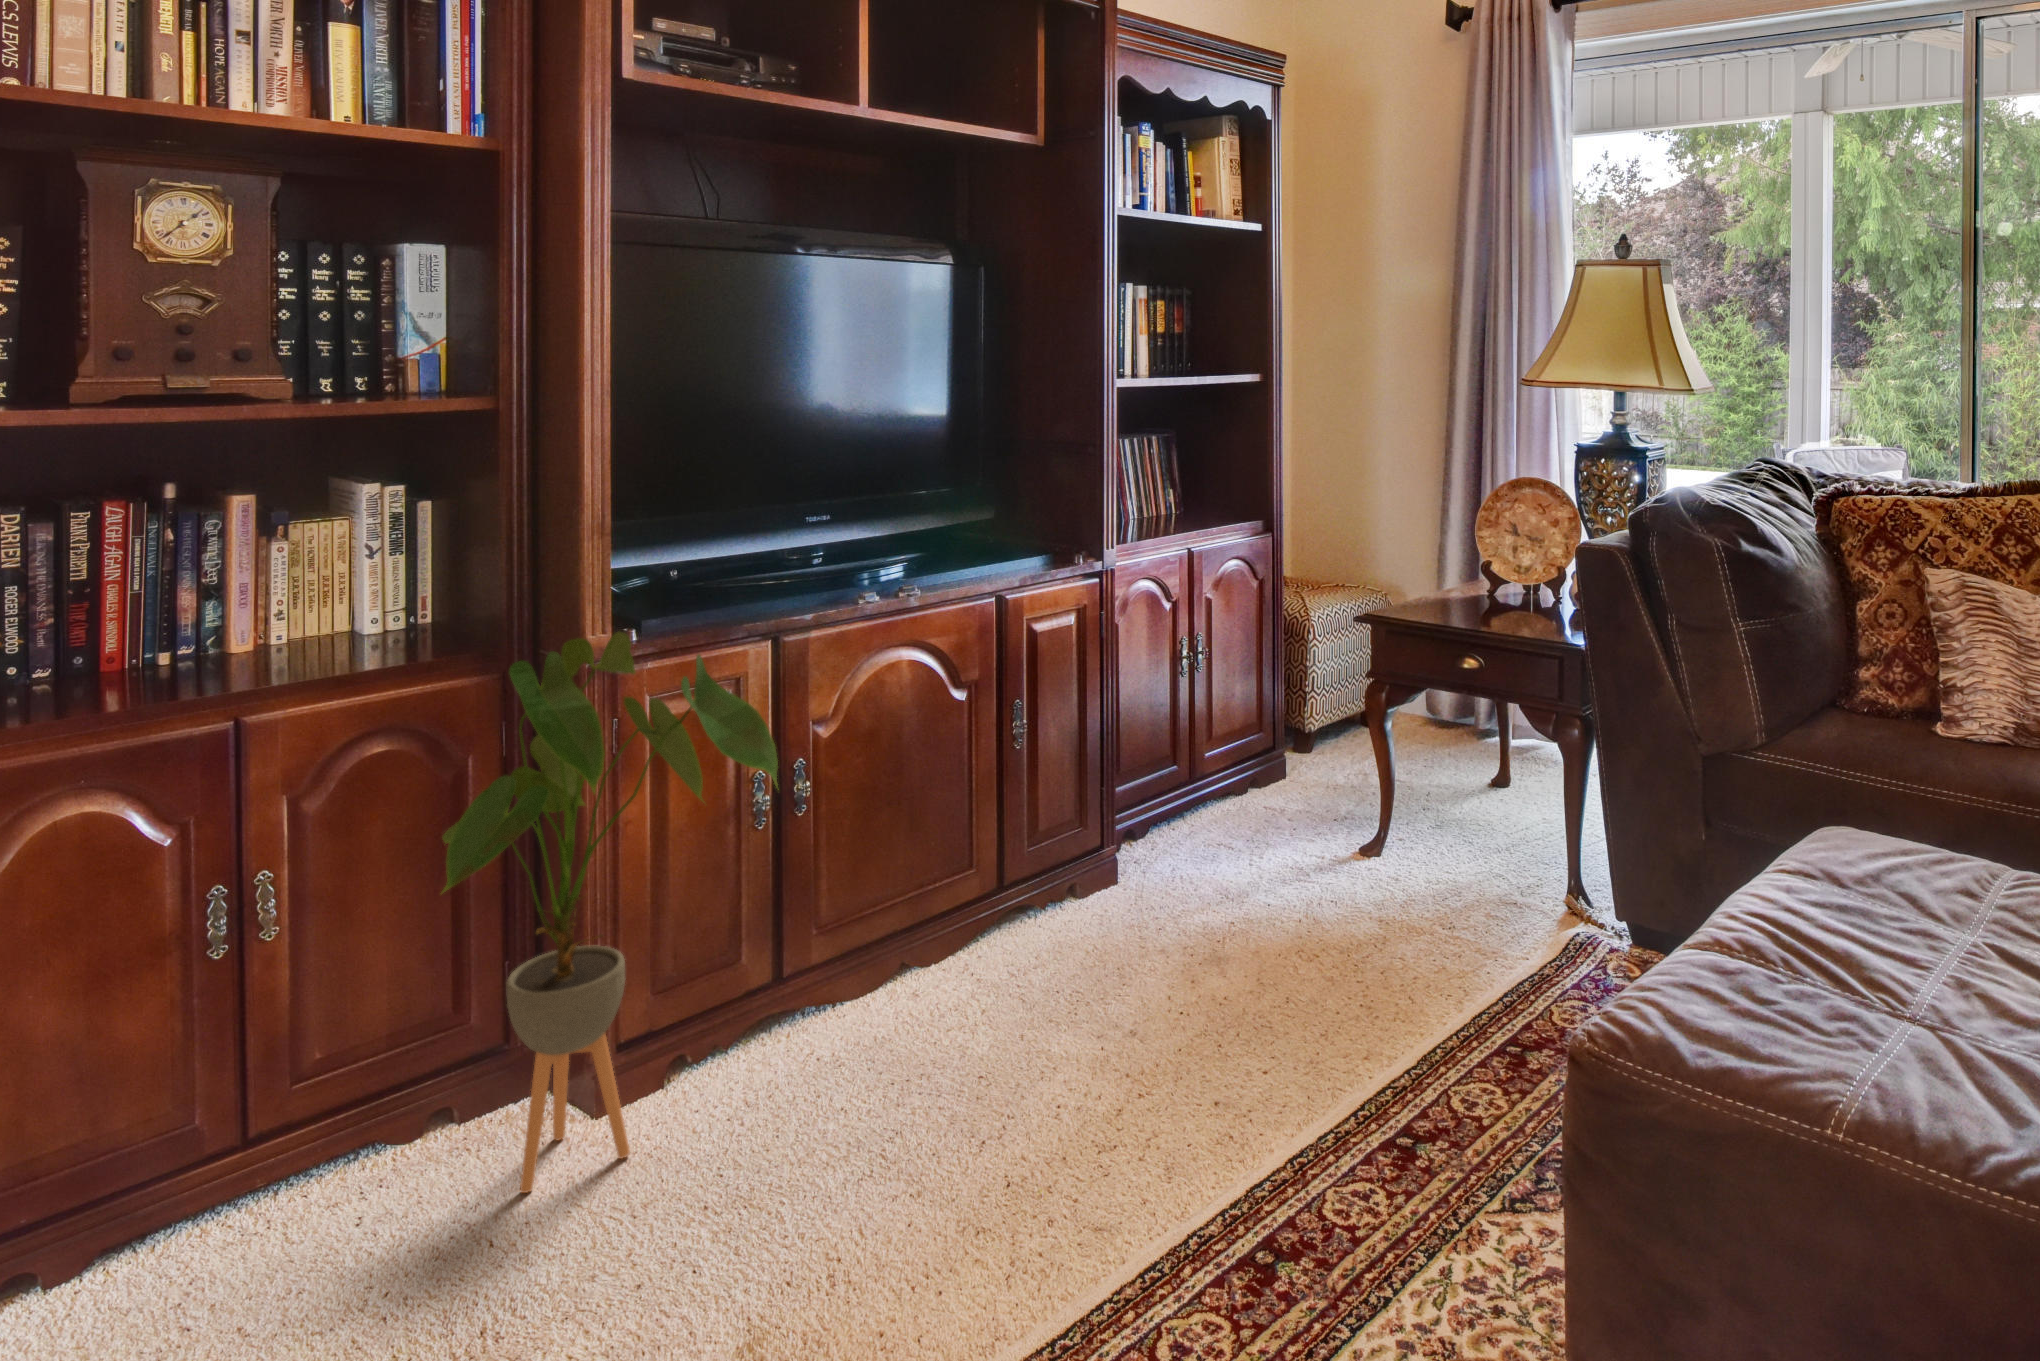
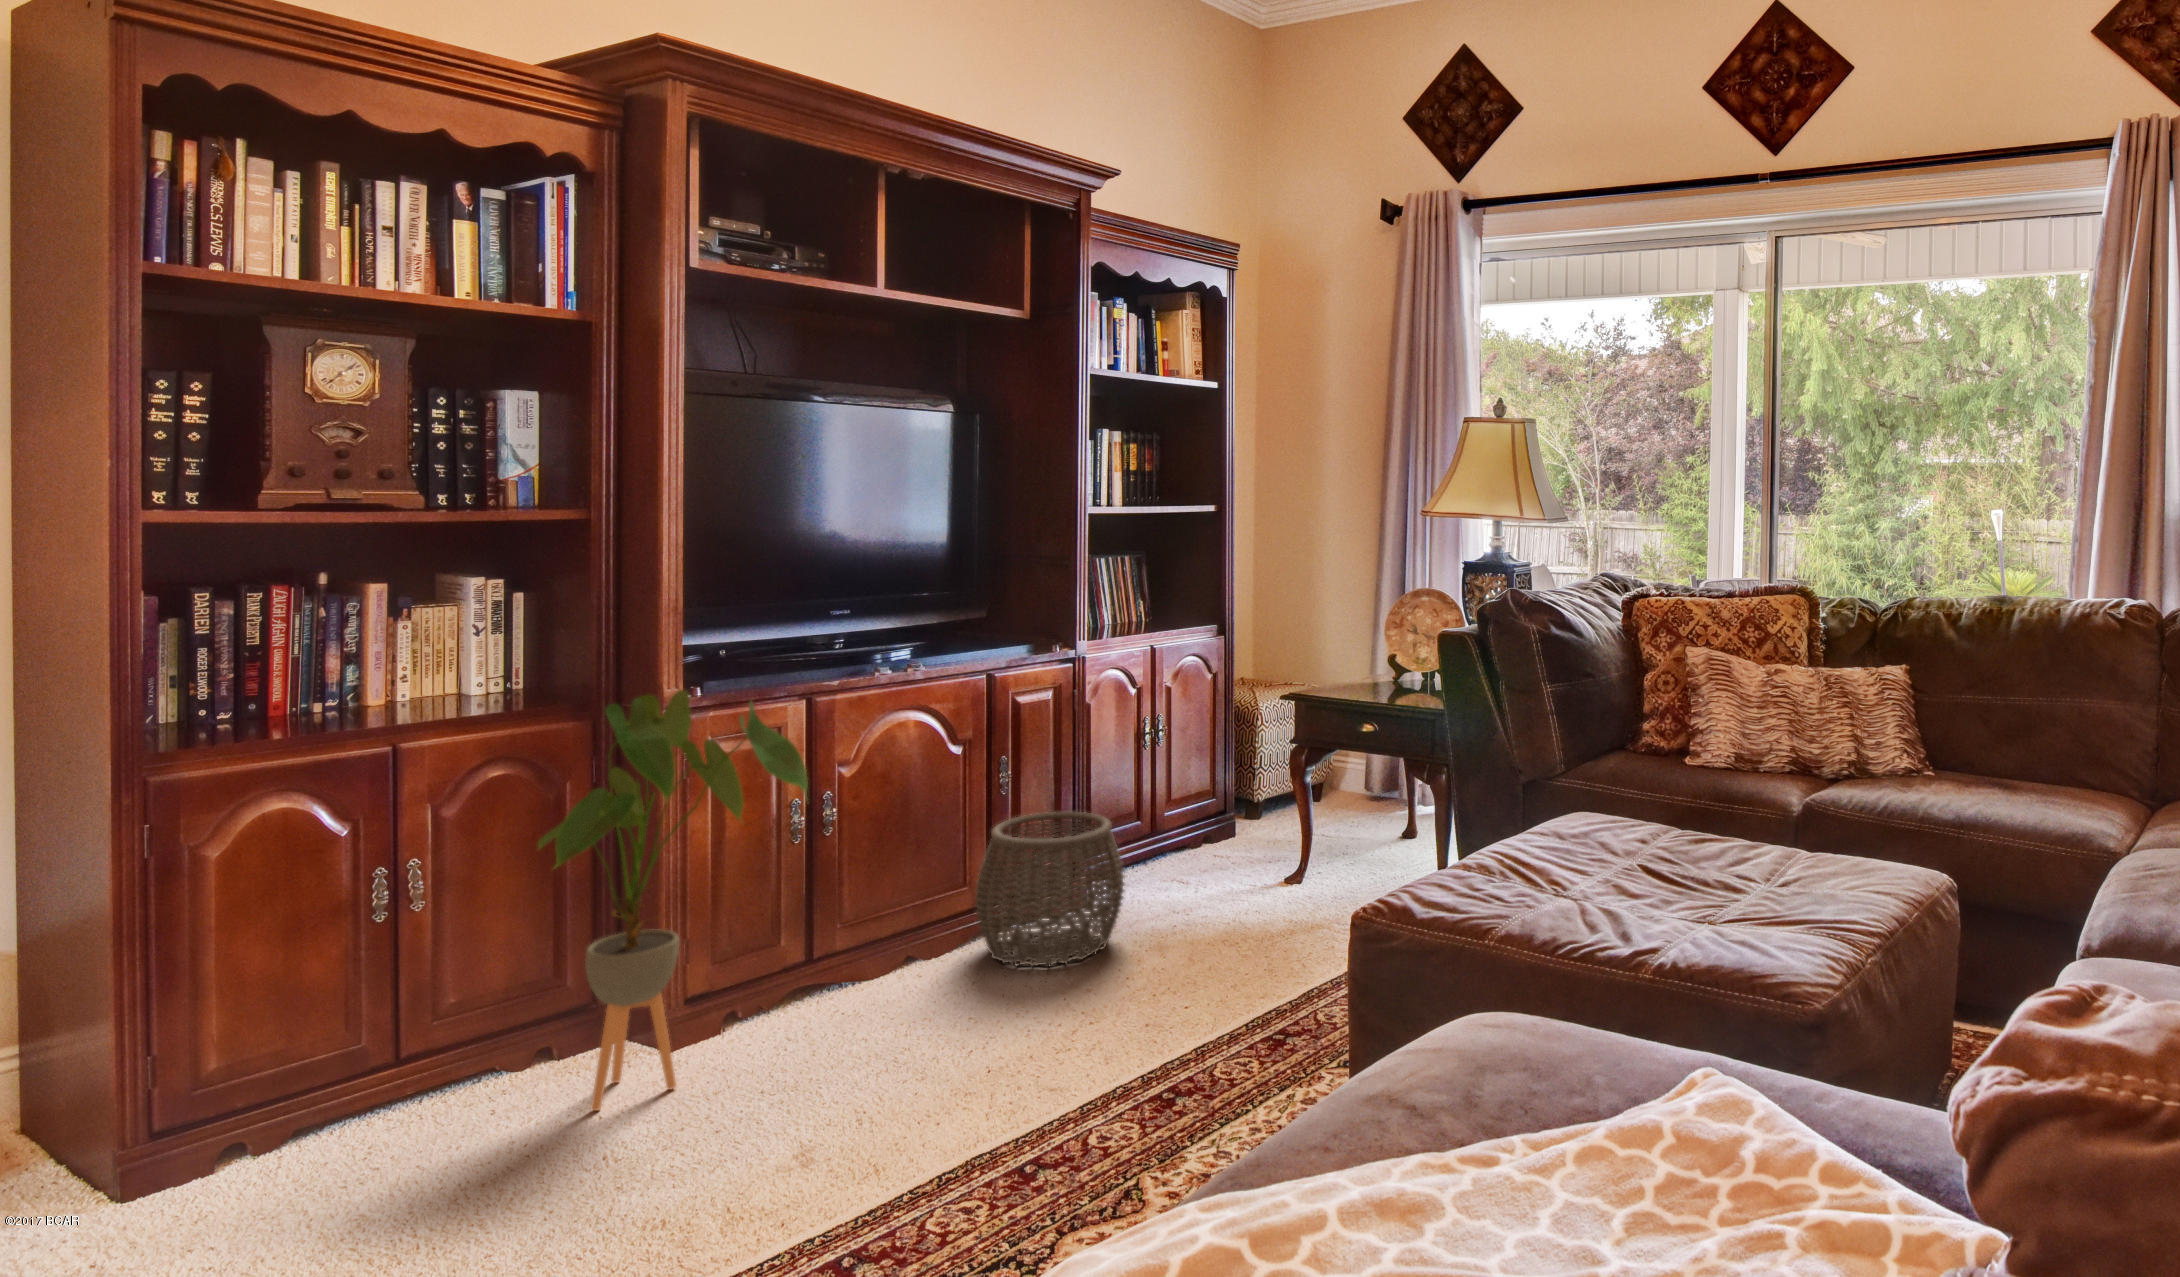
woven basket: none [997,762,1180,966] -> present [975,812,1125,966]

